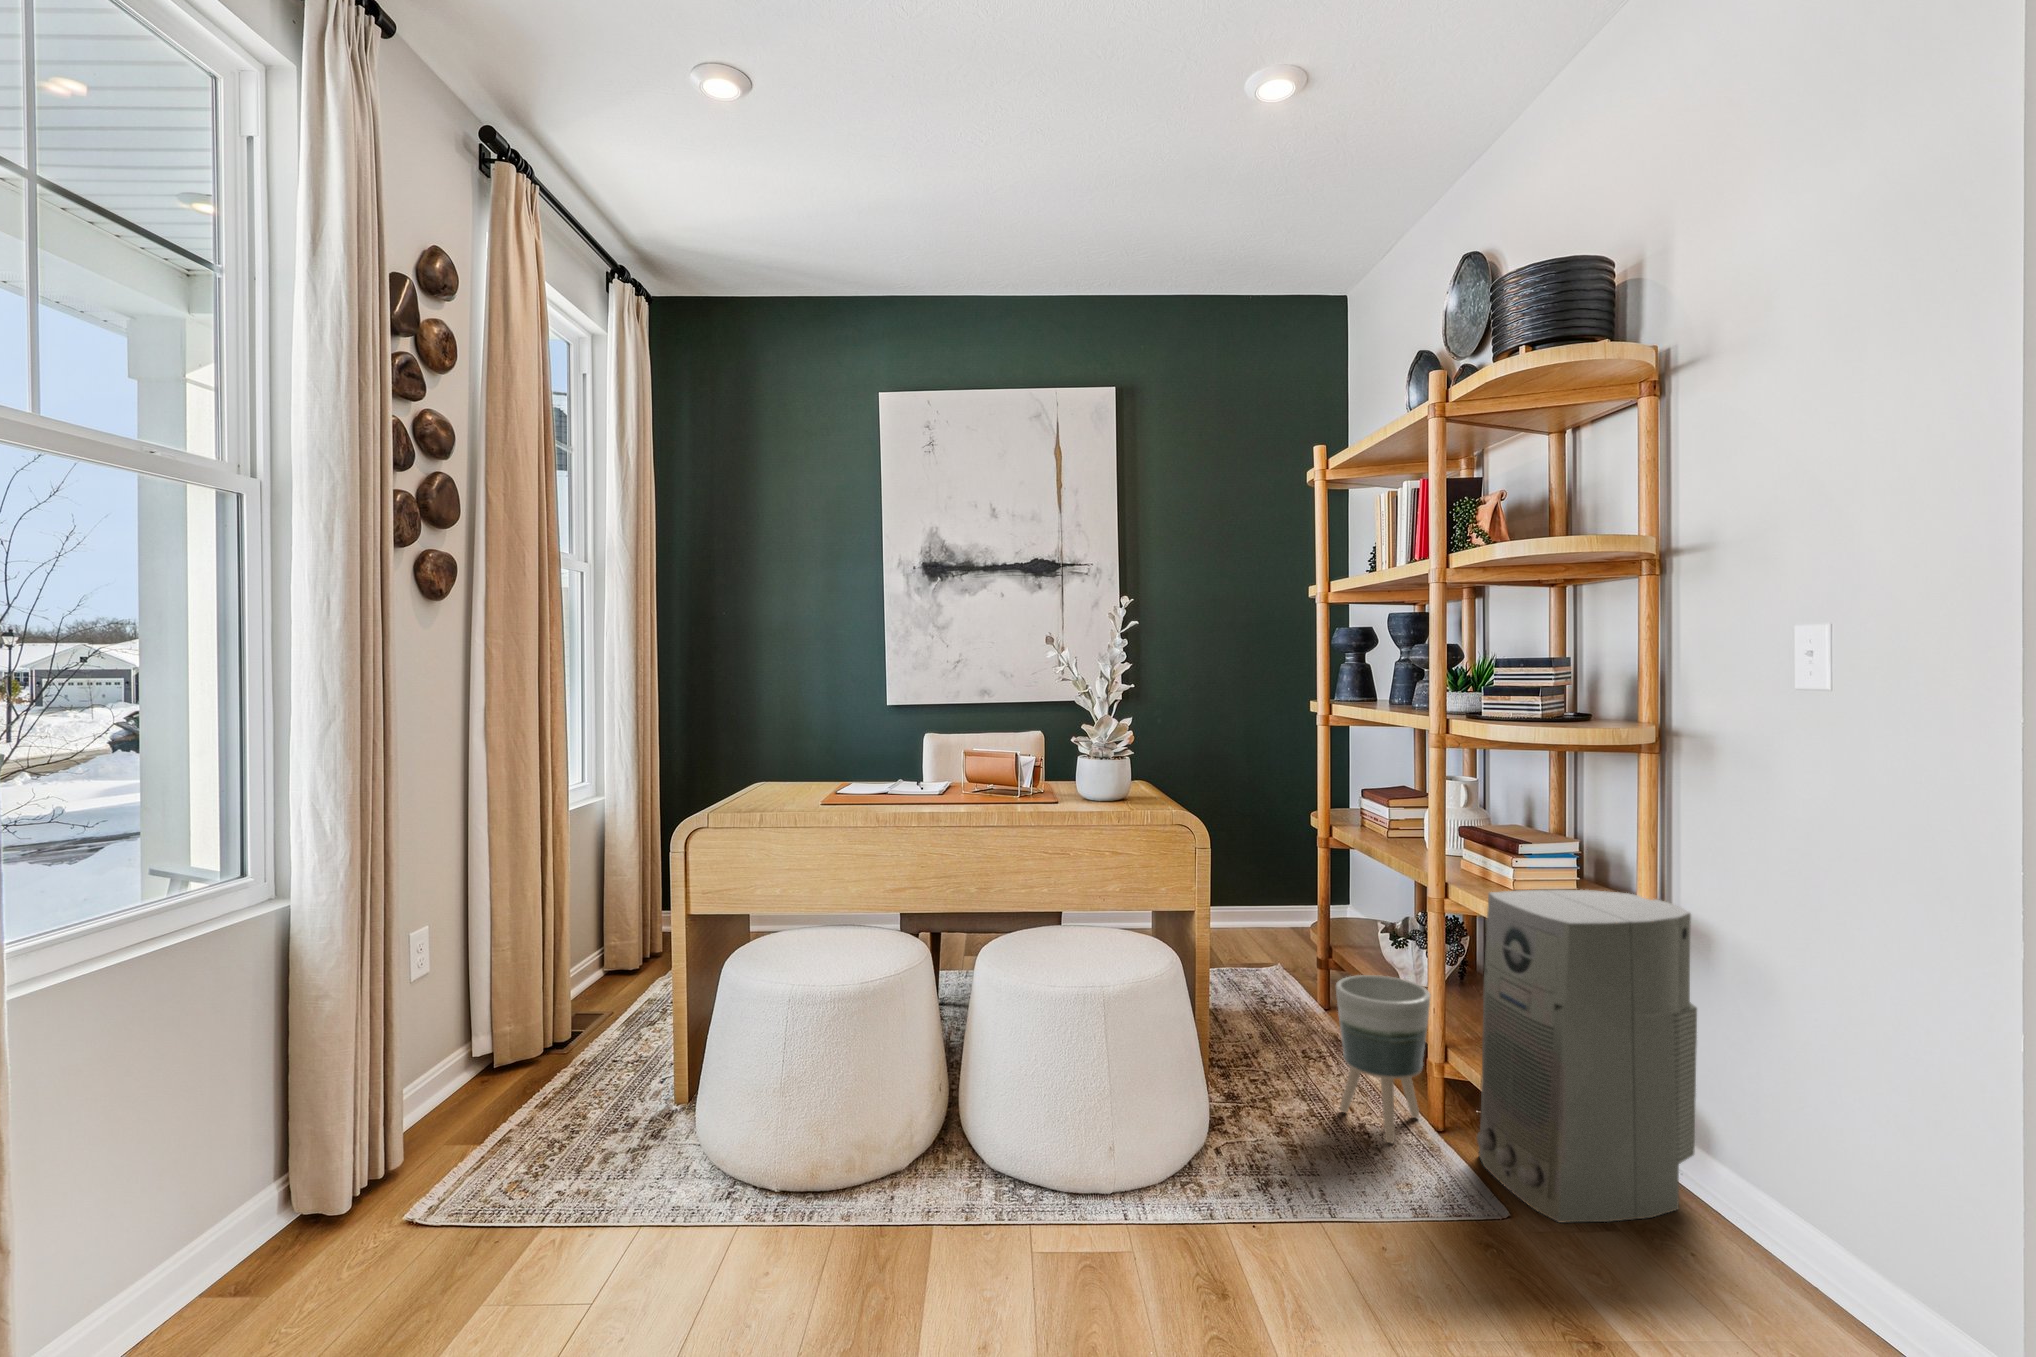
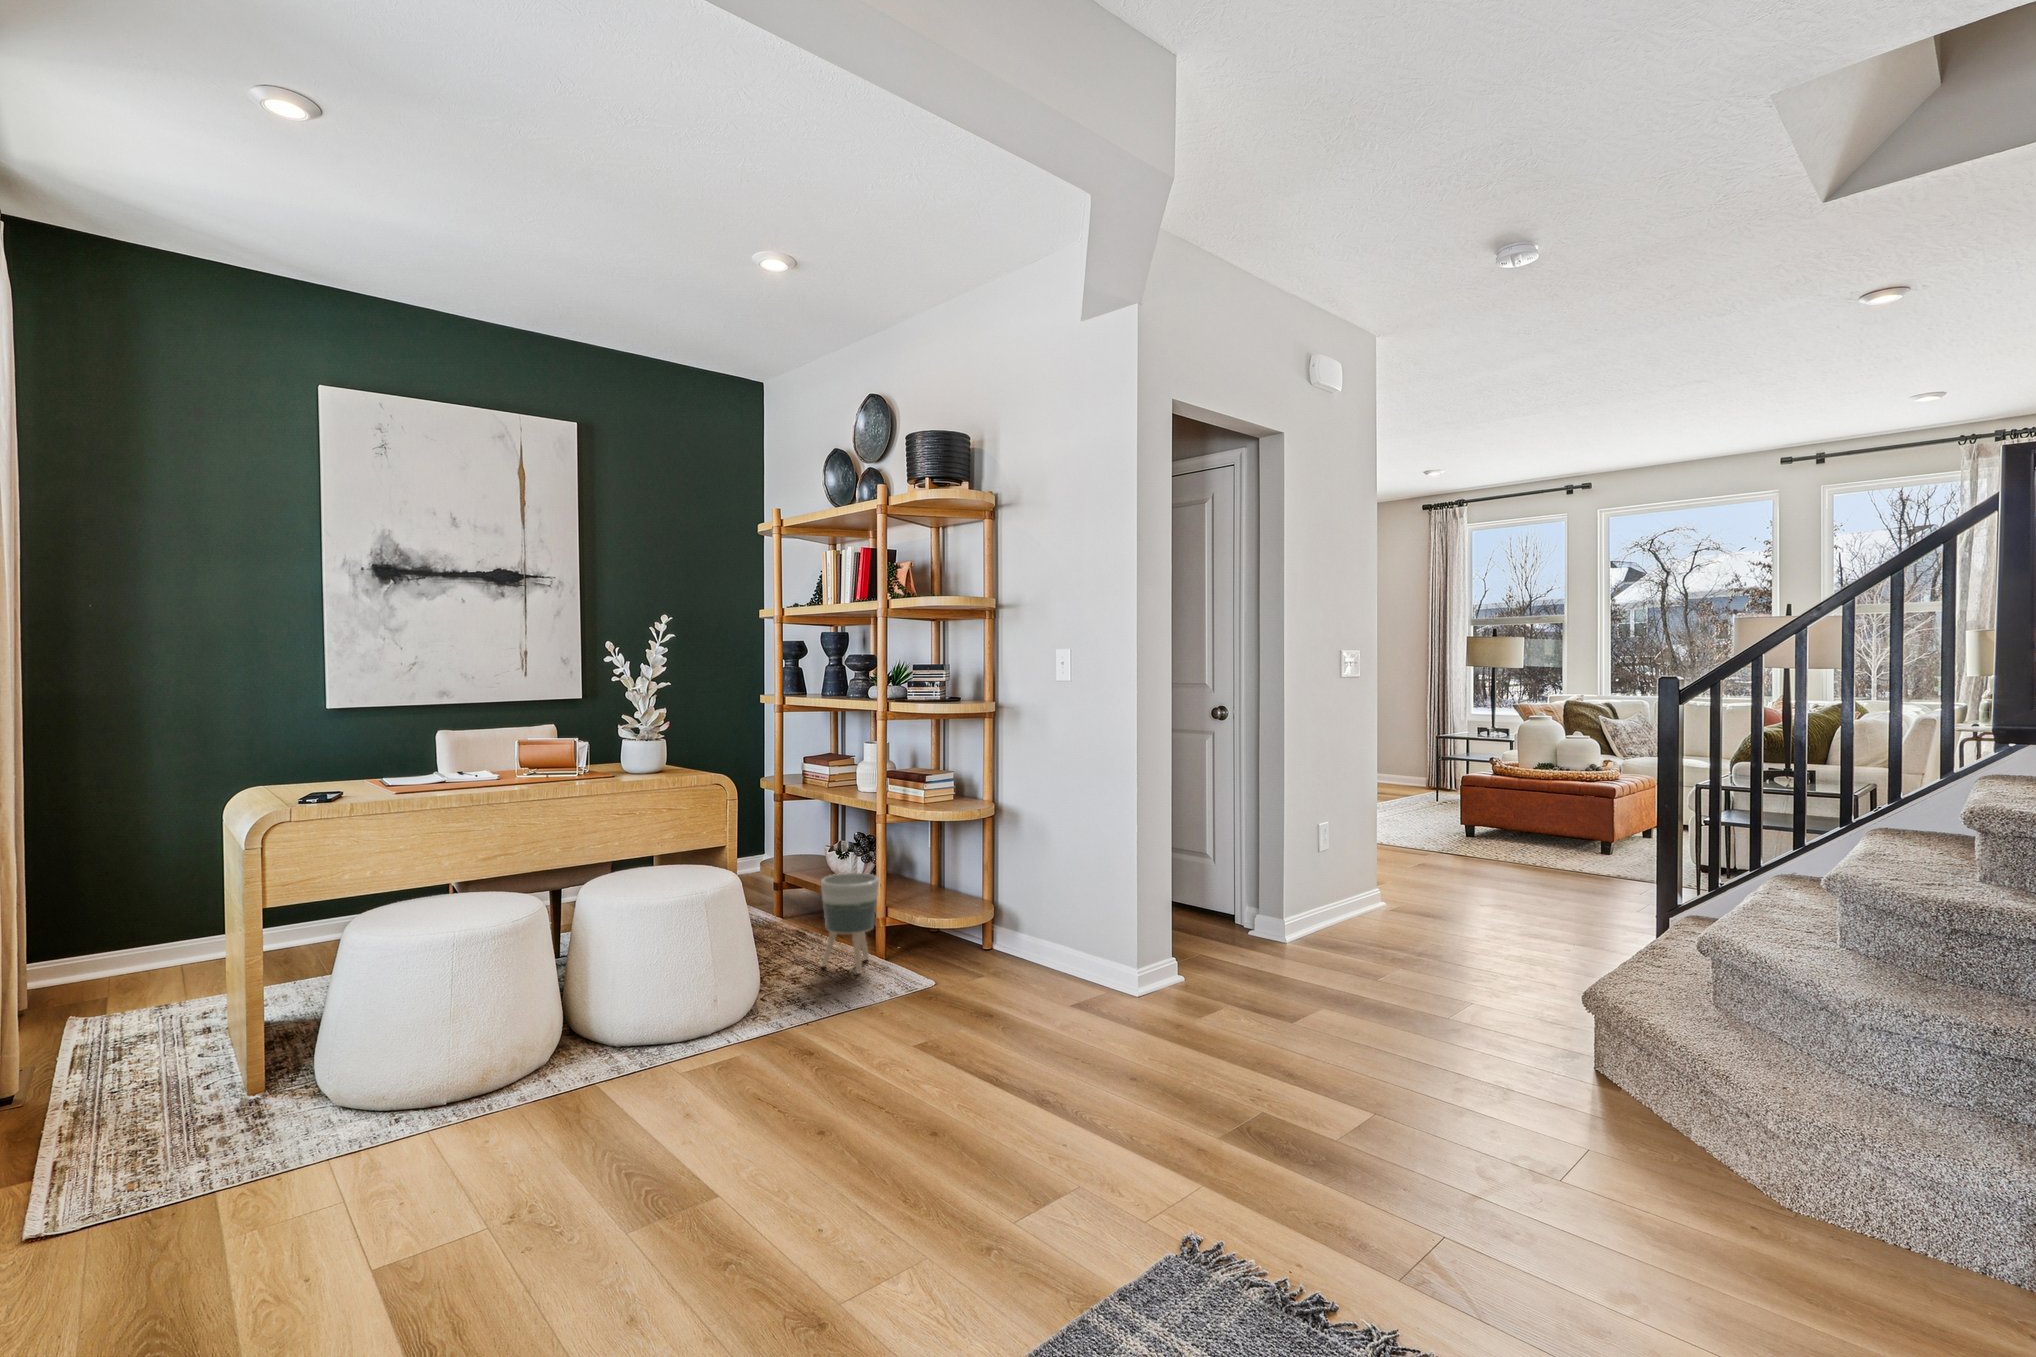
air purifier: present [1477,890,1697,1223] -> none [909,801,1016,984]

